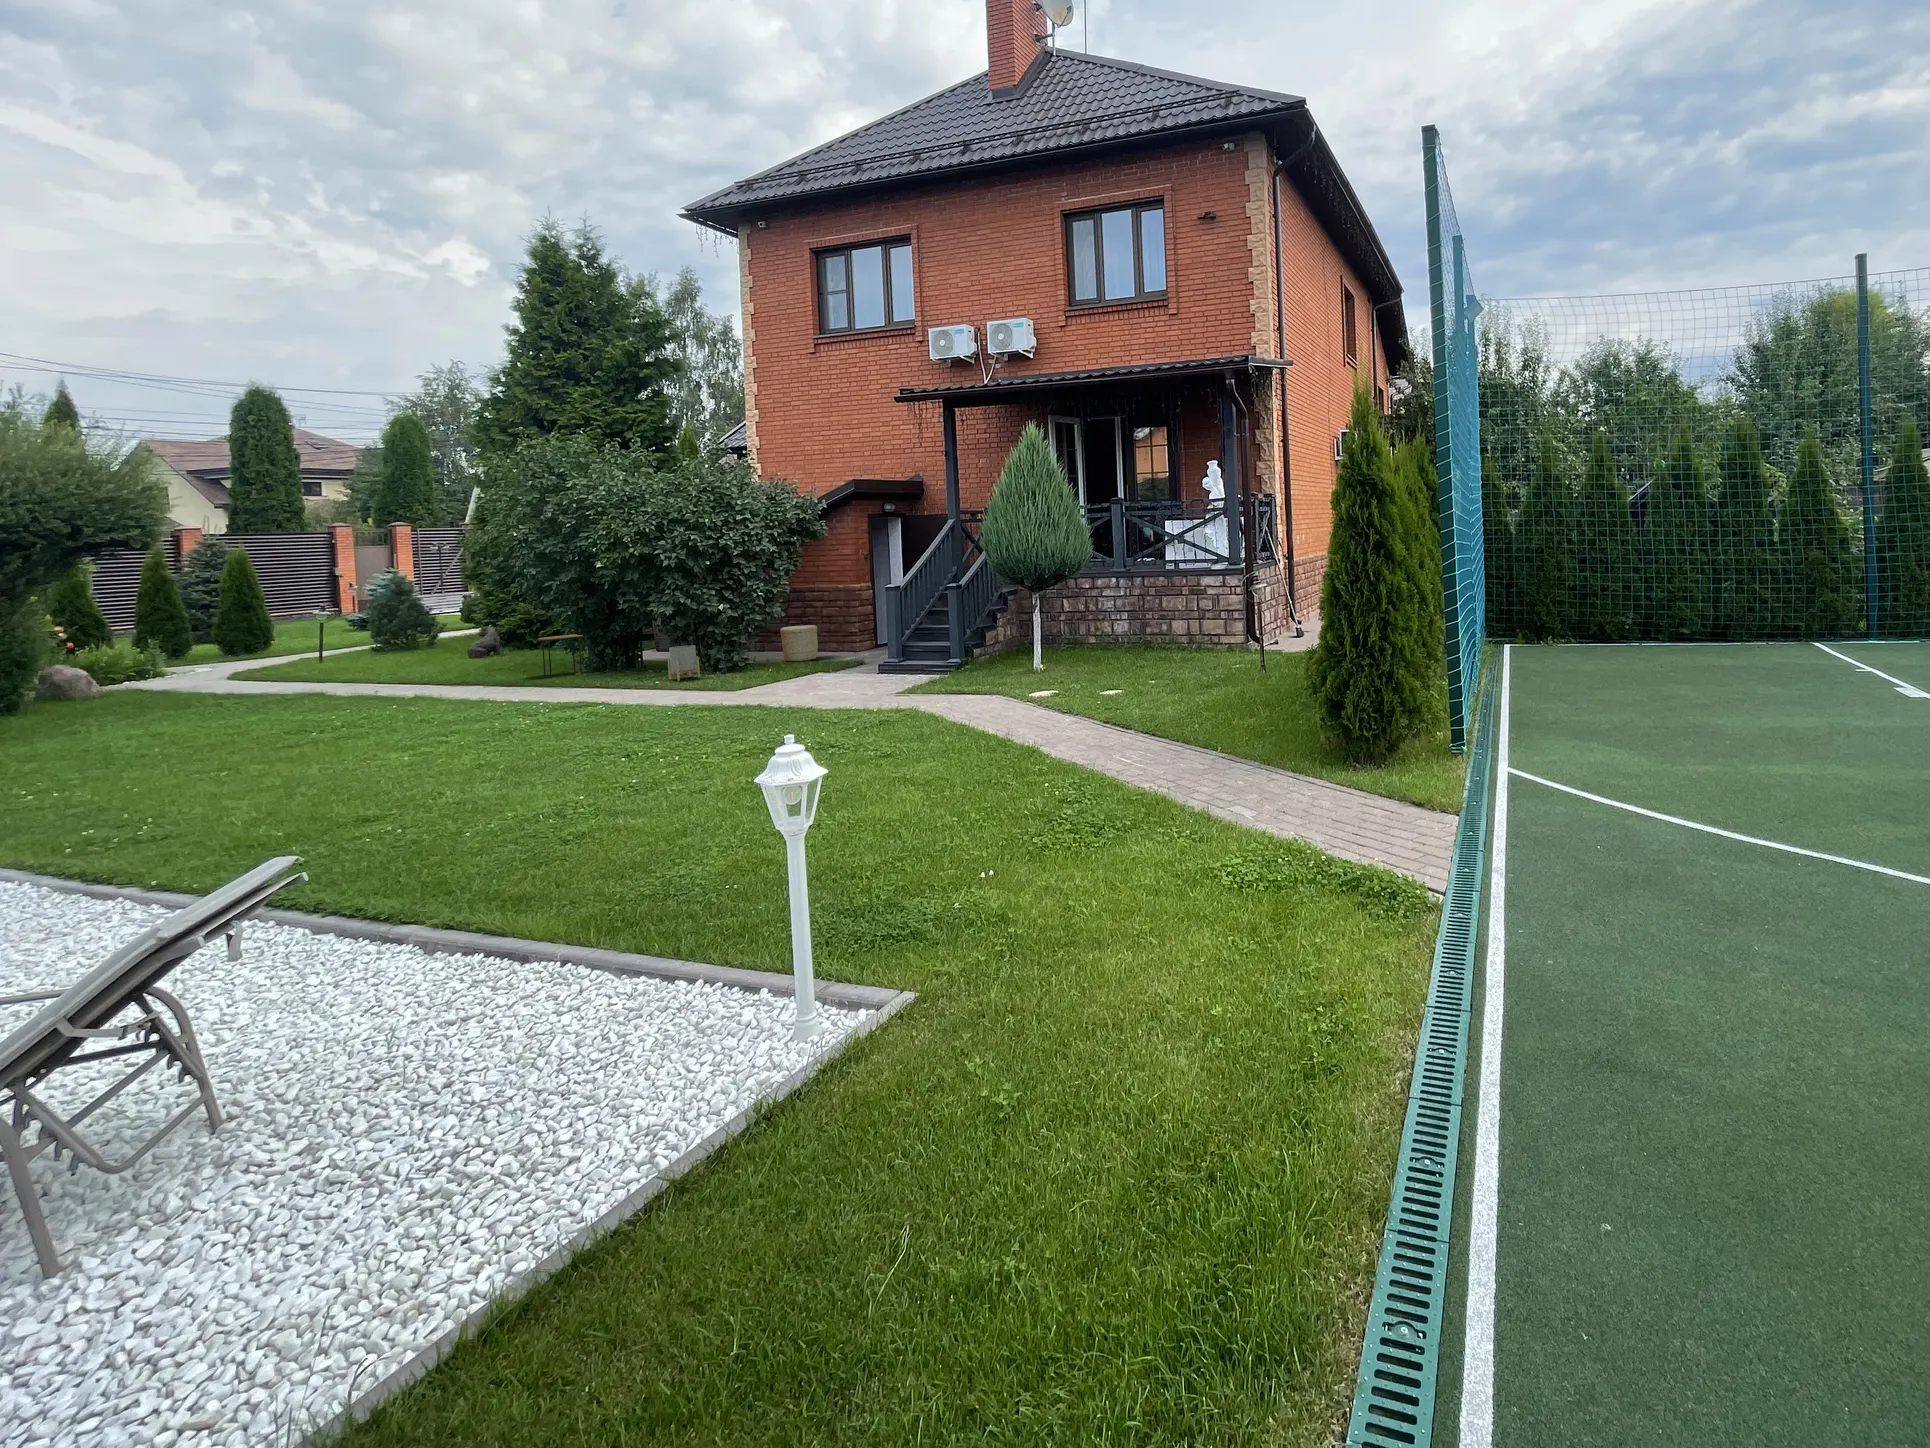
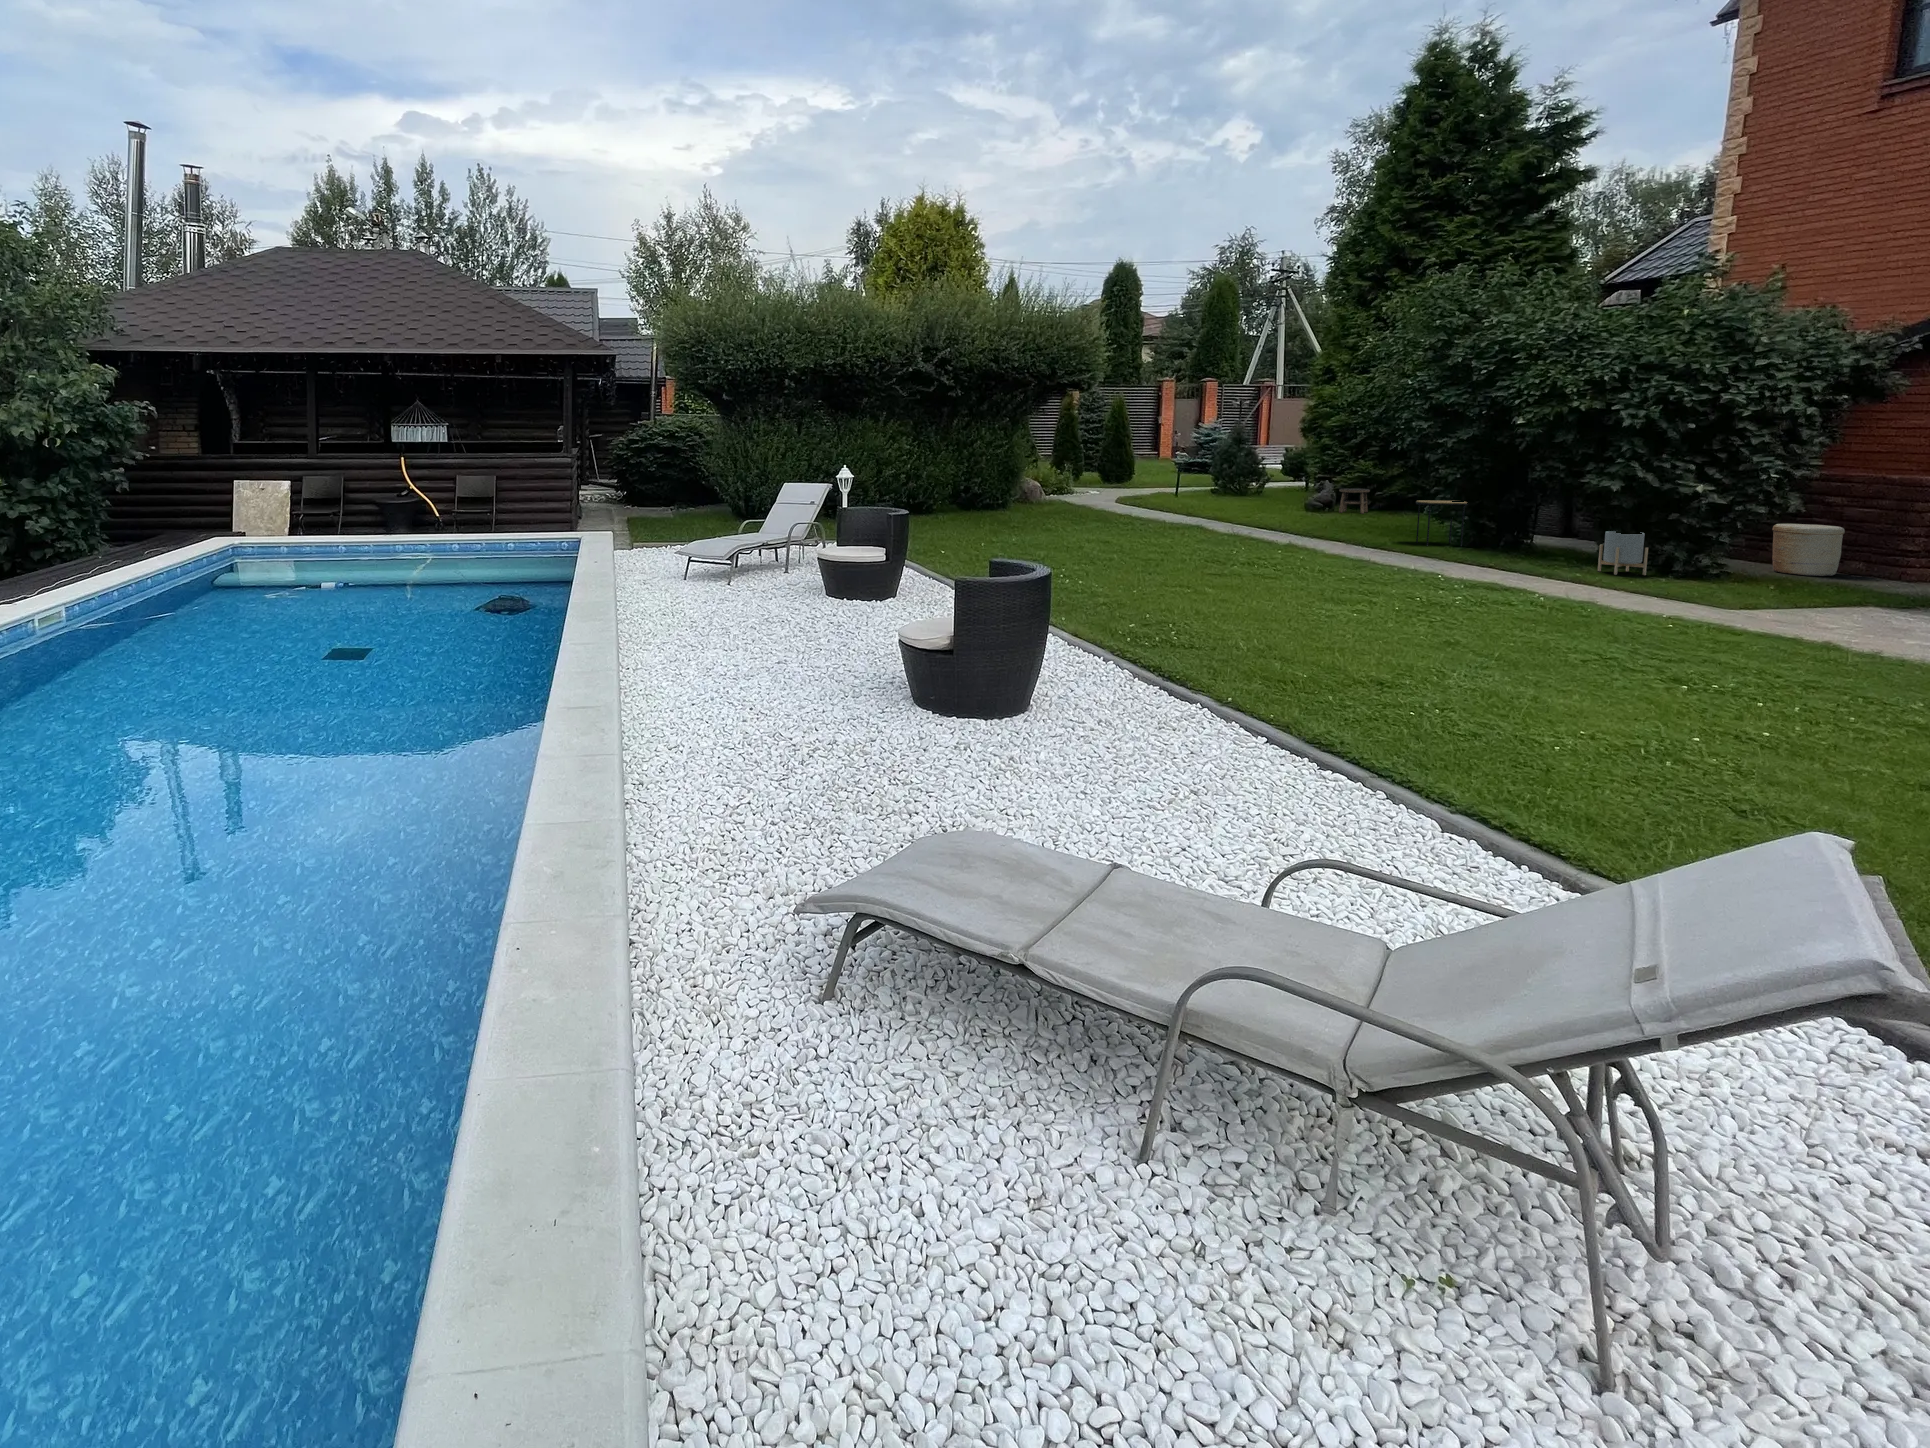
stool: none [499,629,530,655] -> present [1339,489,1370,513]

